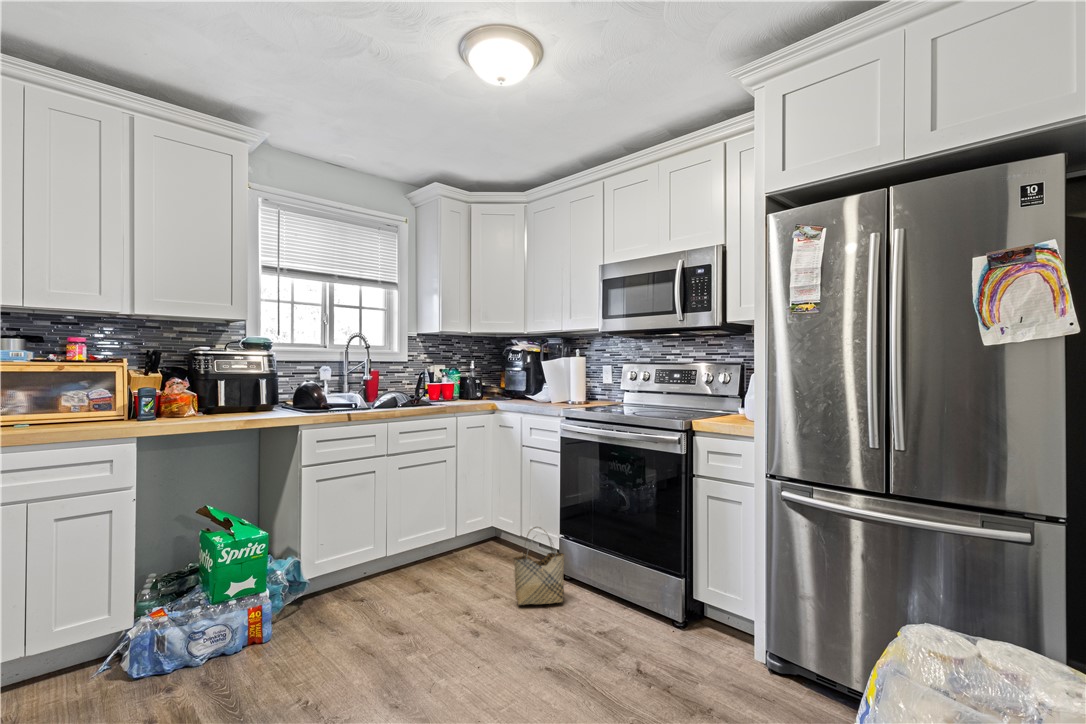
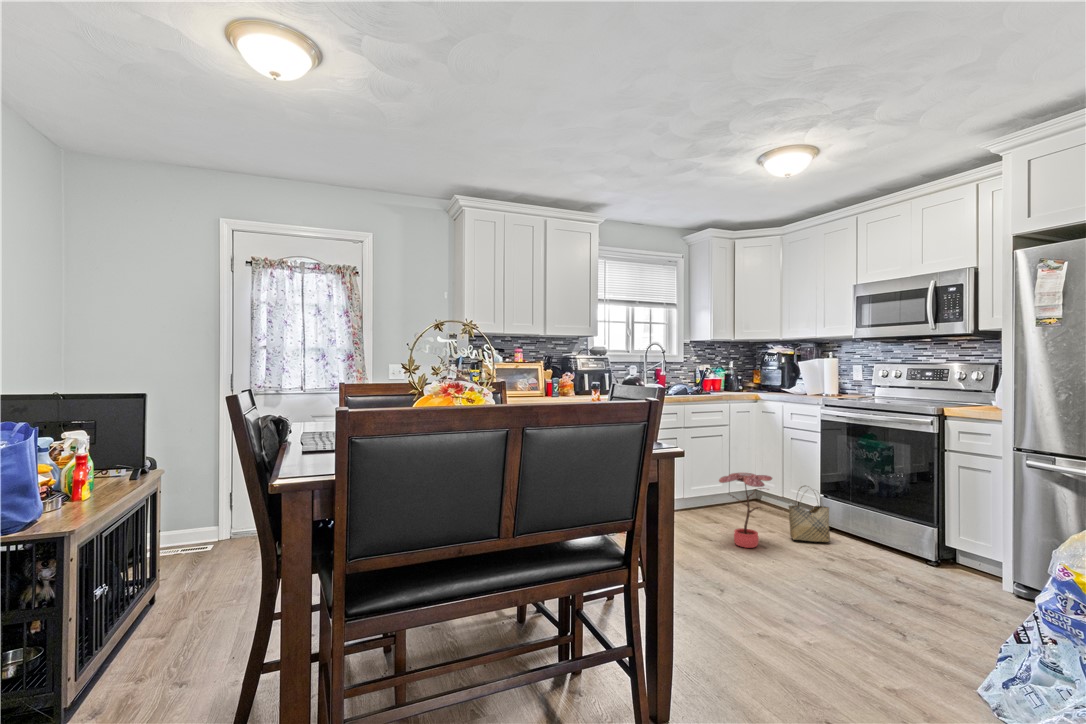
potted plant: none [411,519,489,632] -> present [719,473,772,548]

